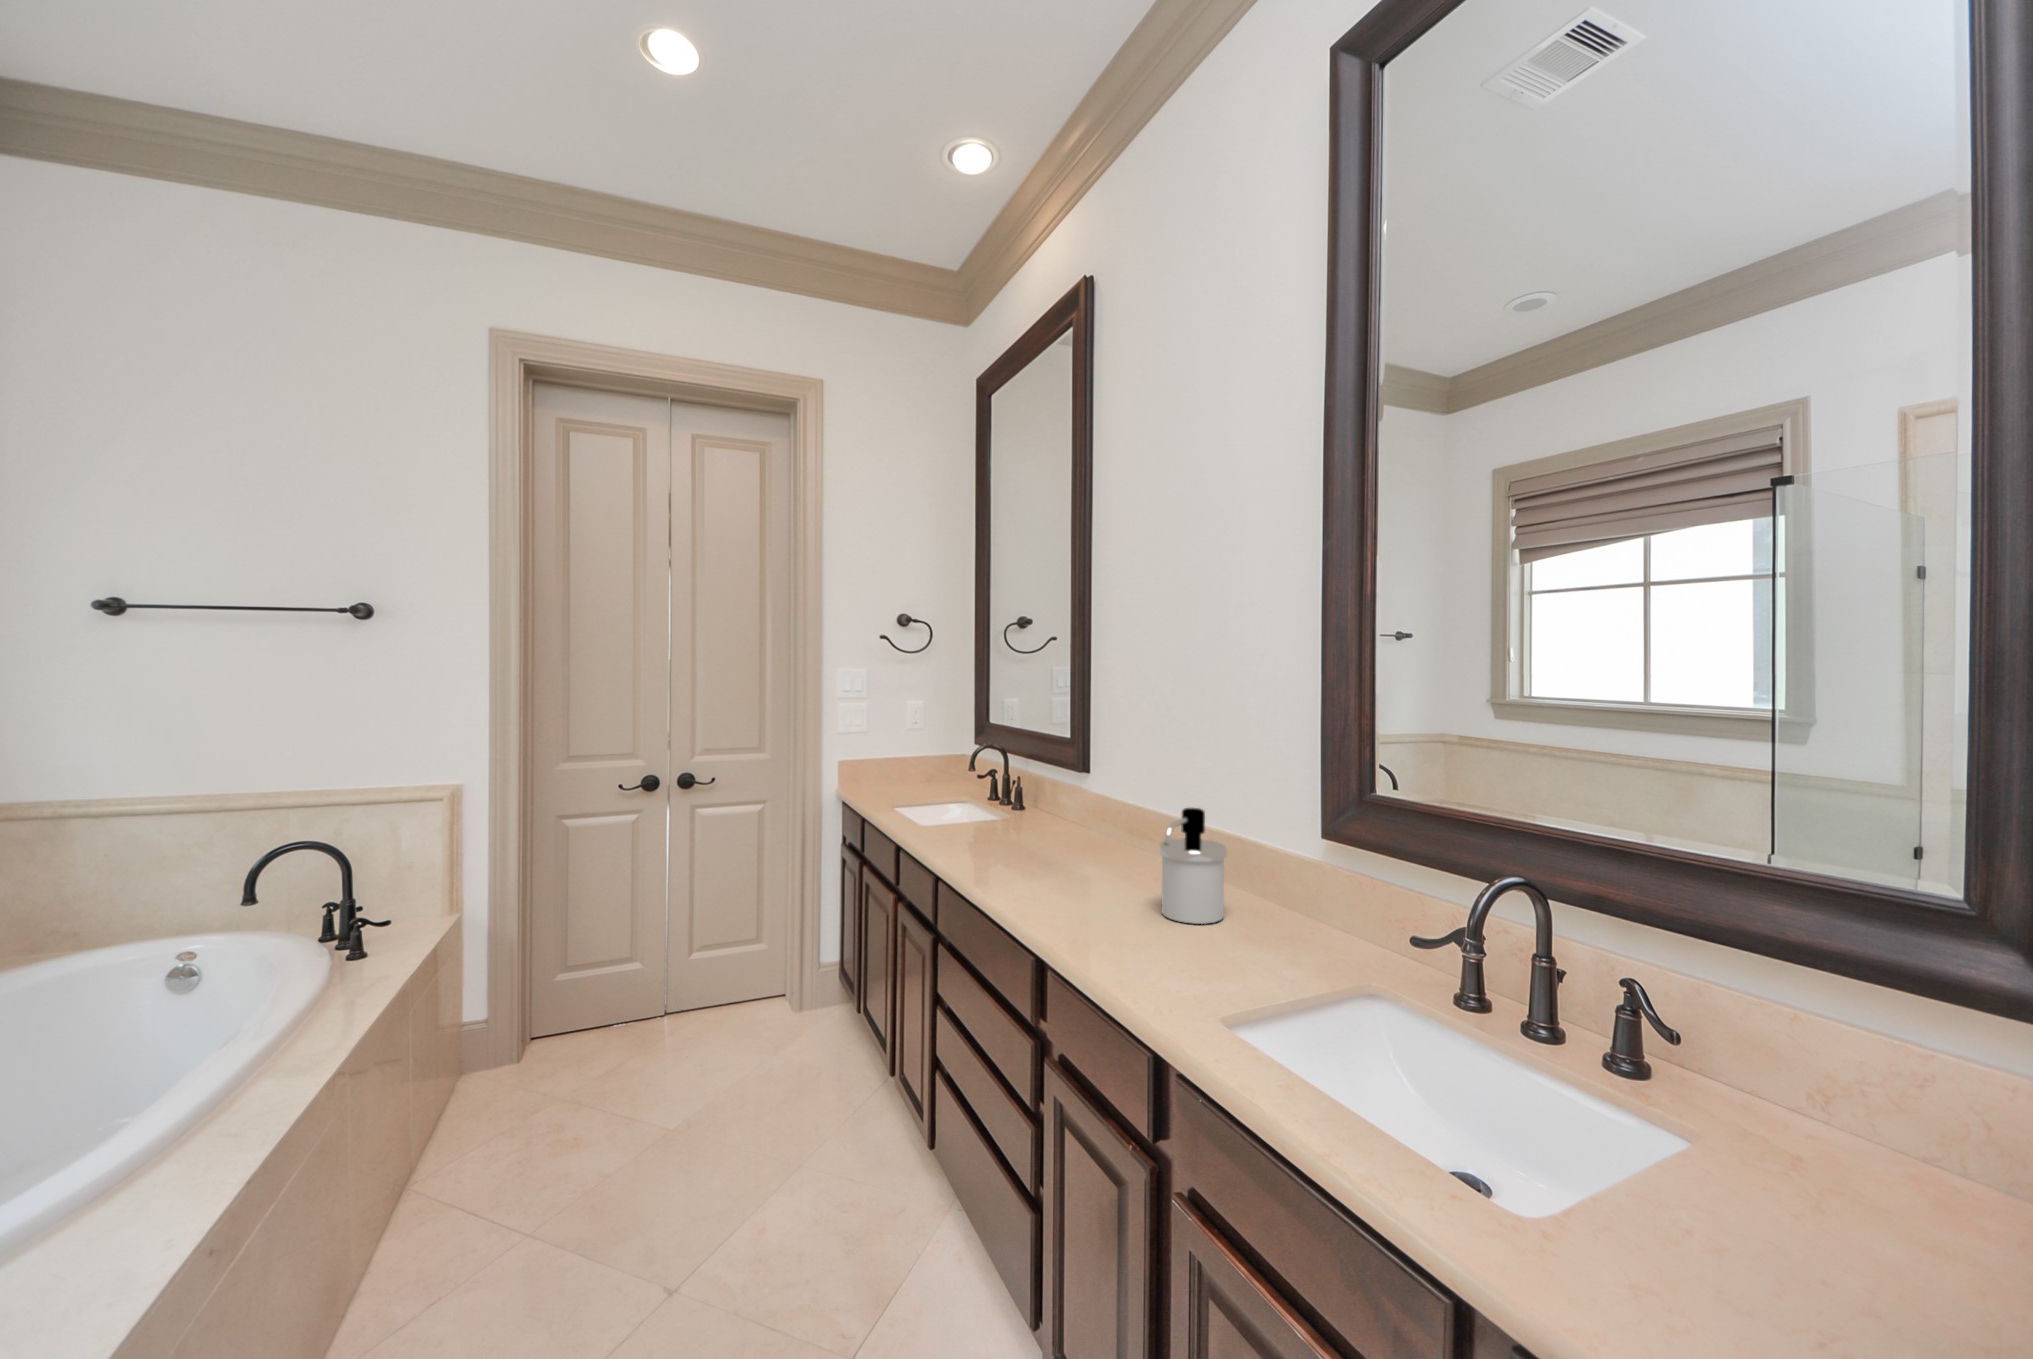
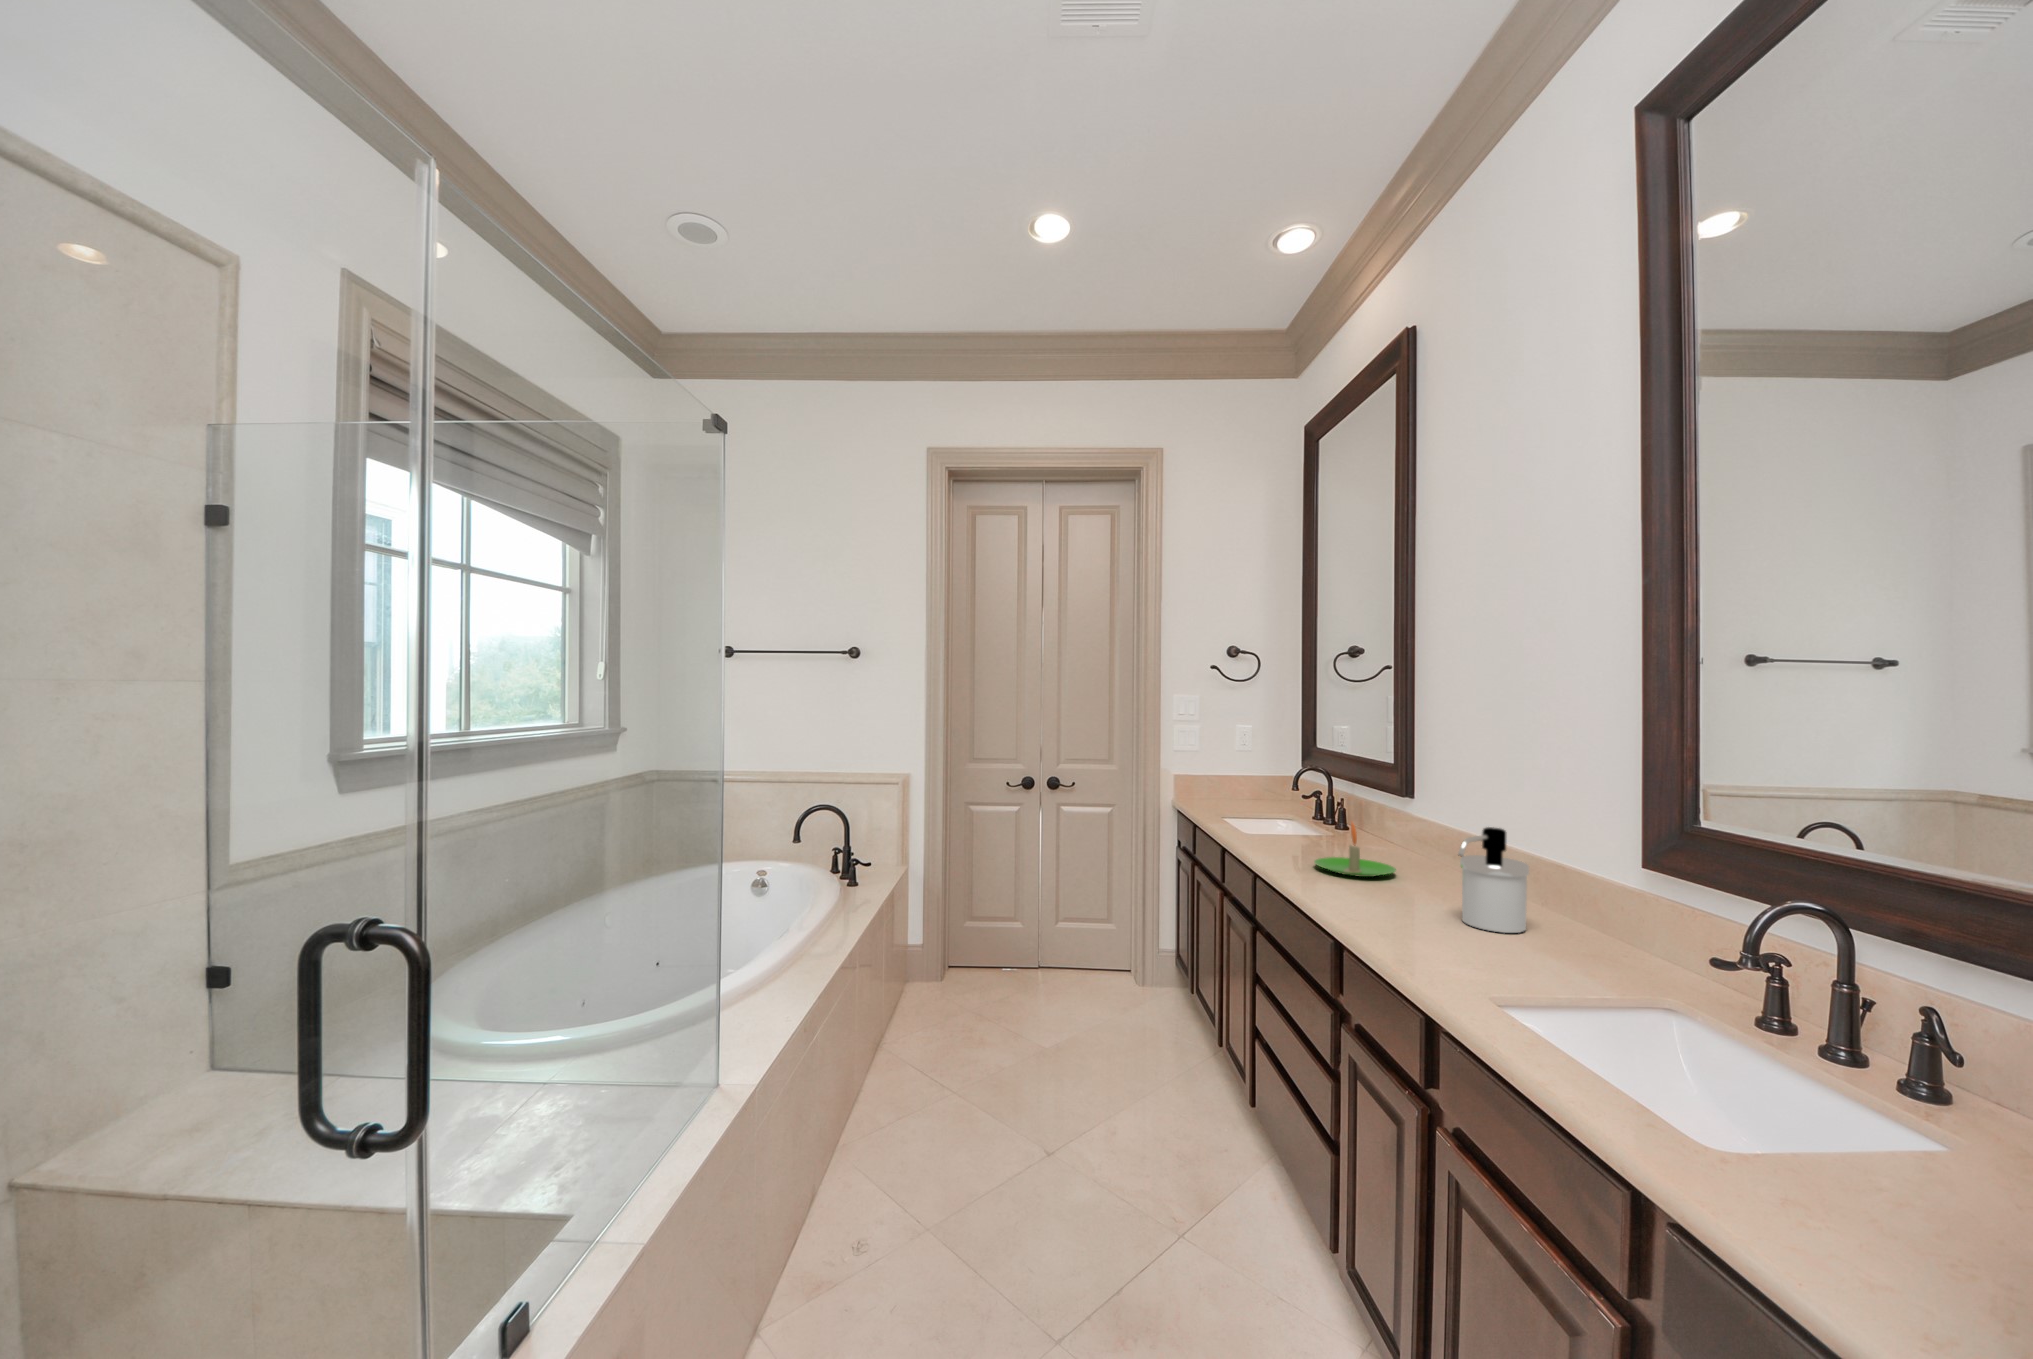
candle: none [999,808,1084,870] -> present [1314,823,1396,877]

